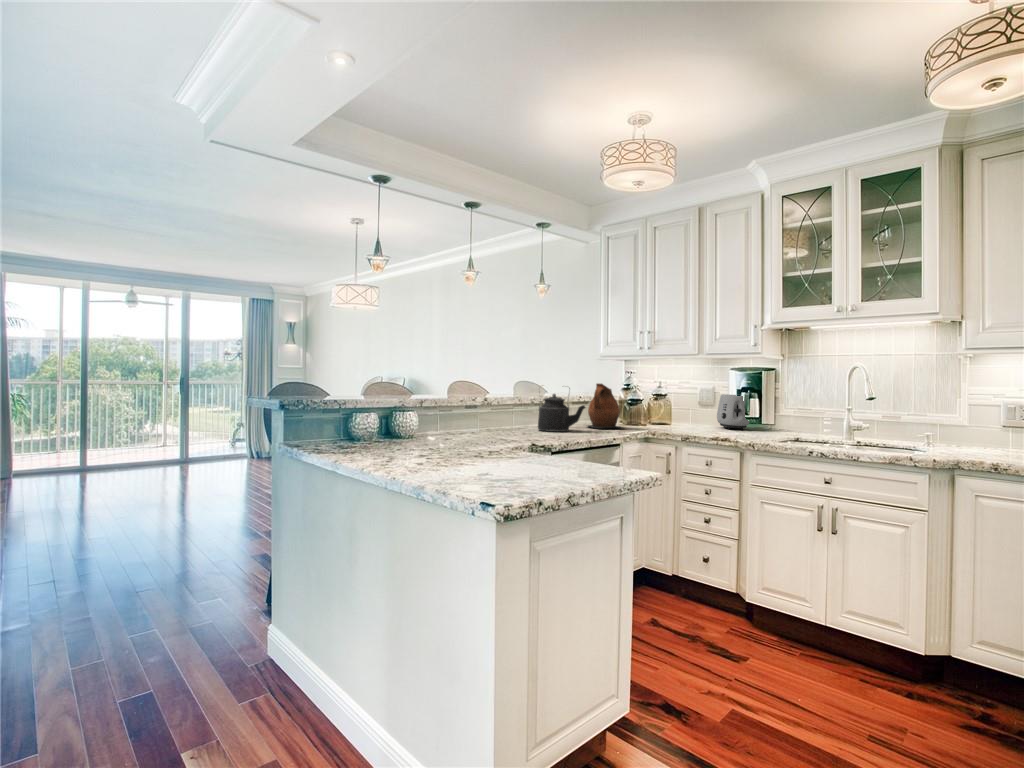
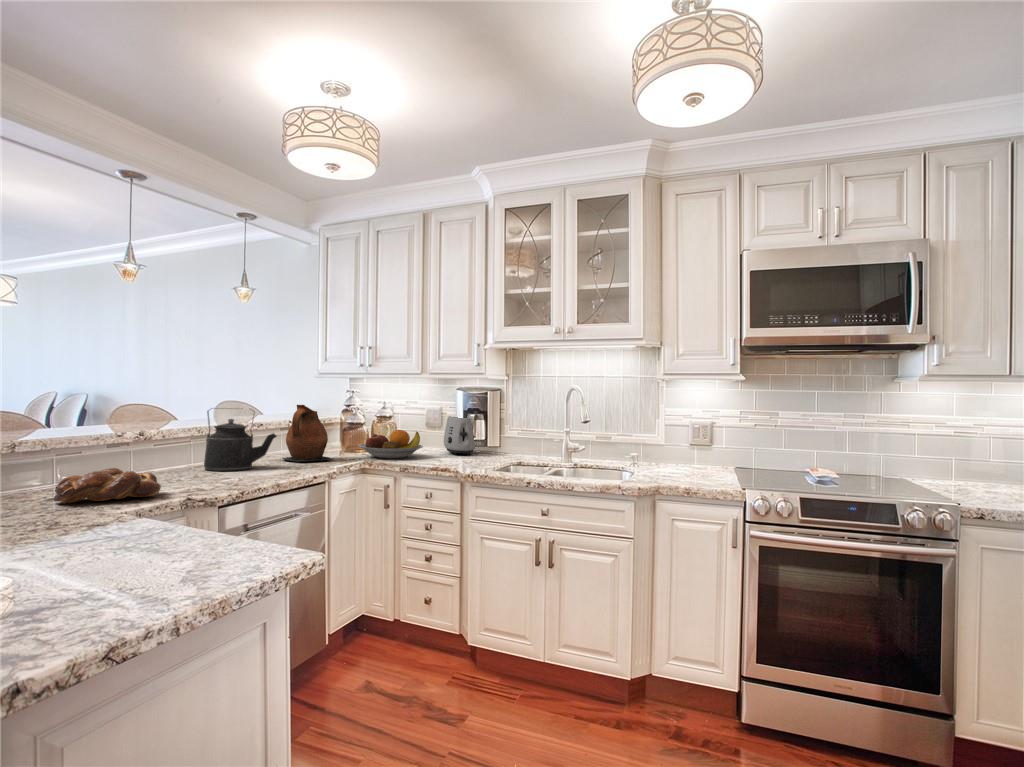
fruit bowl: none [643,405,700,430] -> present [358,430,423,458]
bread loaf: none [473,423,529,443] -> present [53,468,161,504]

